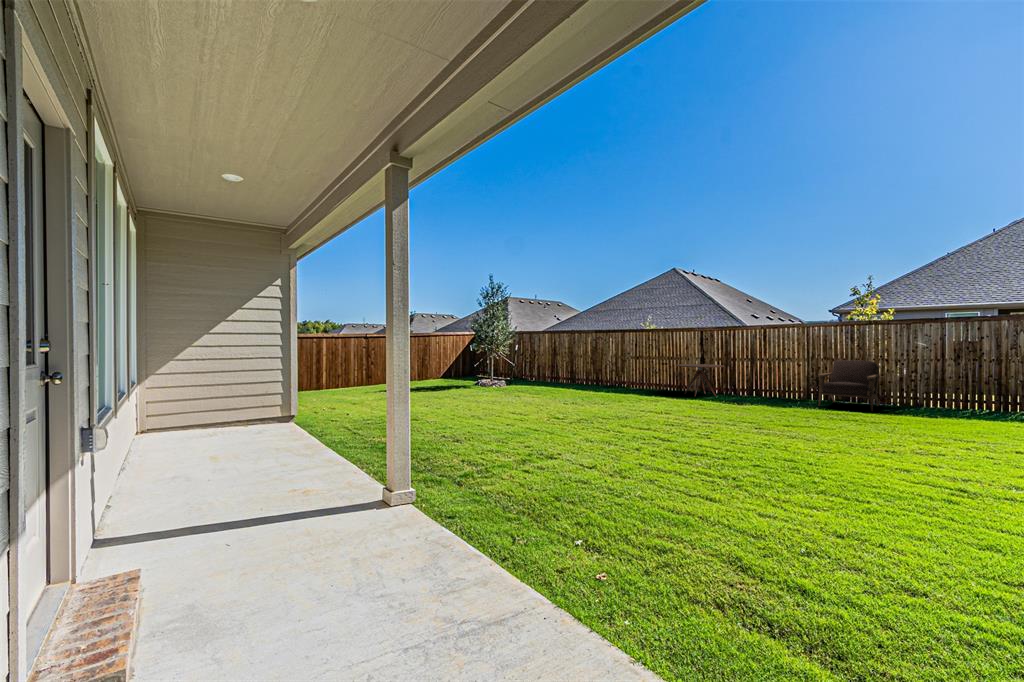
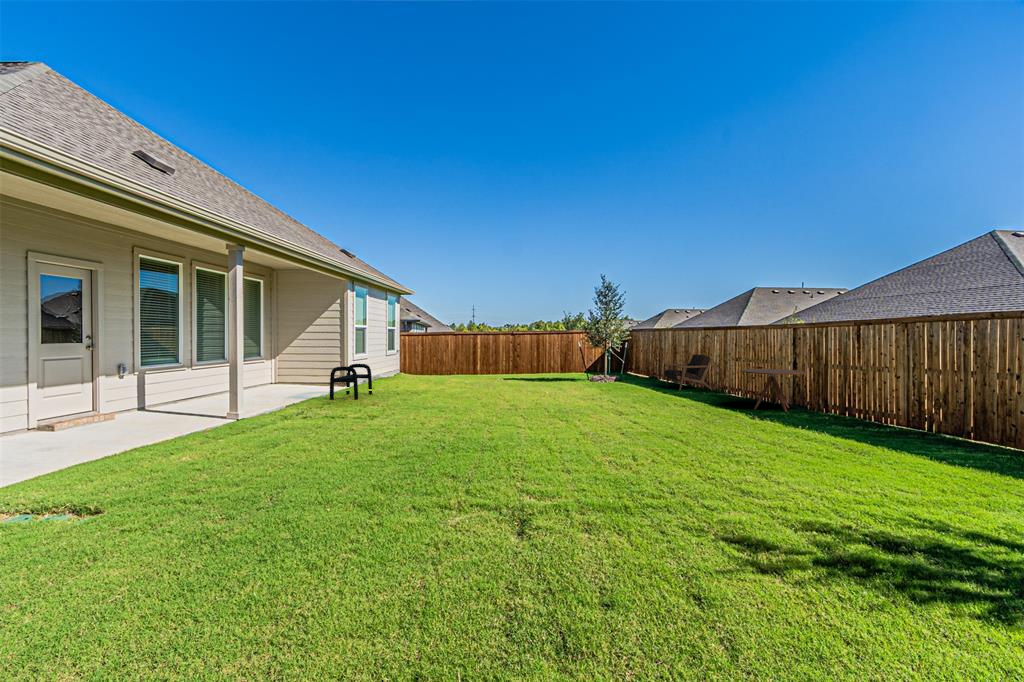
armchair: present [818,360,879,411] -> present [664,354,712,391]
bench: none [237,379,298,440] -> present [330,364,372,400]

